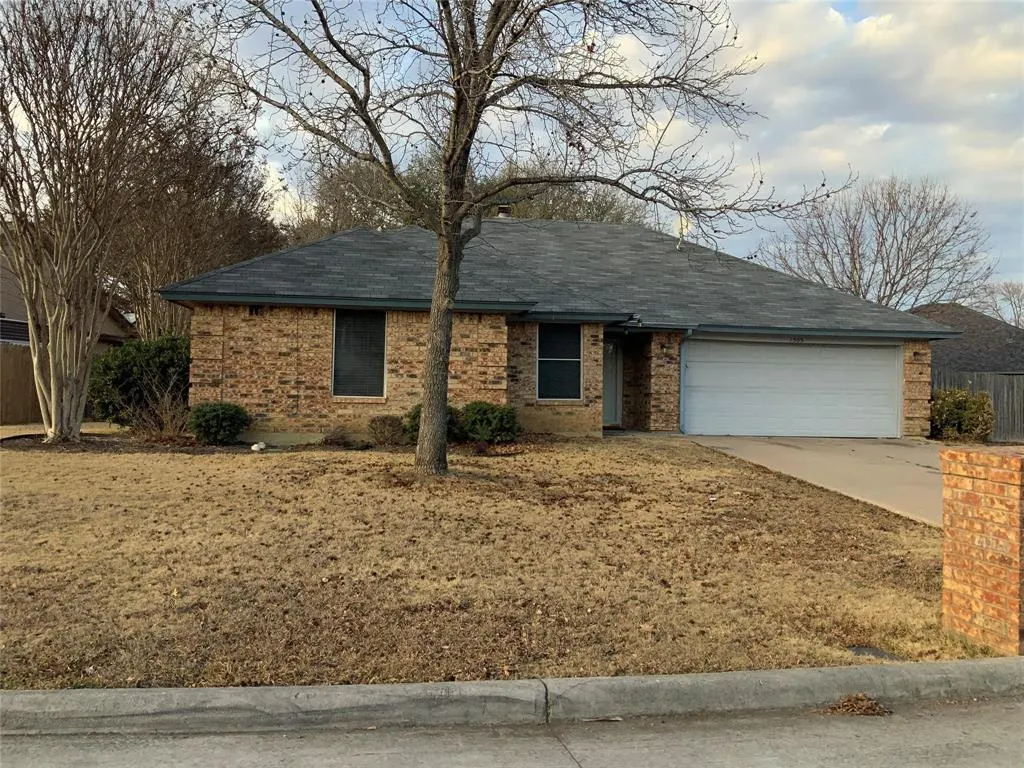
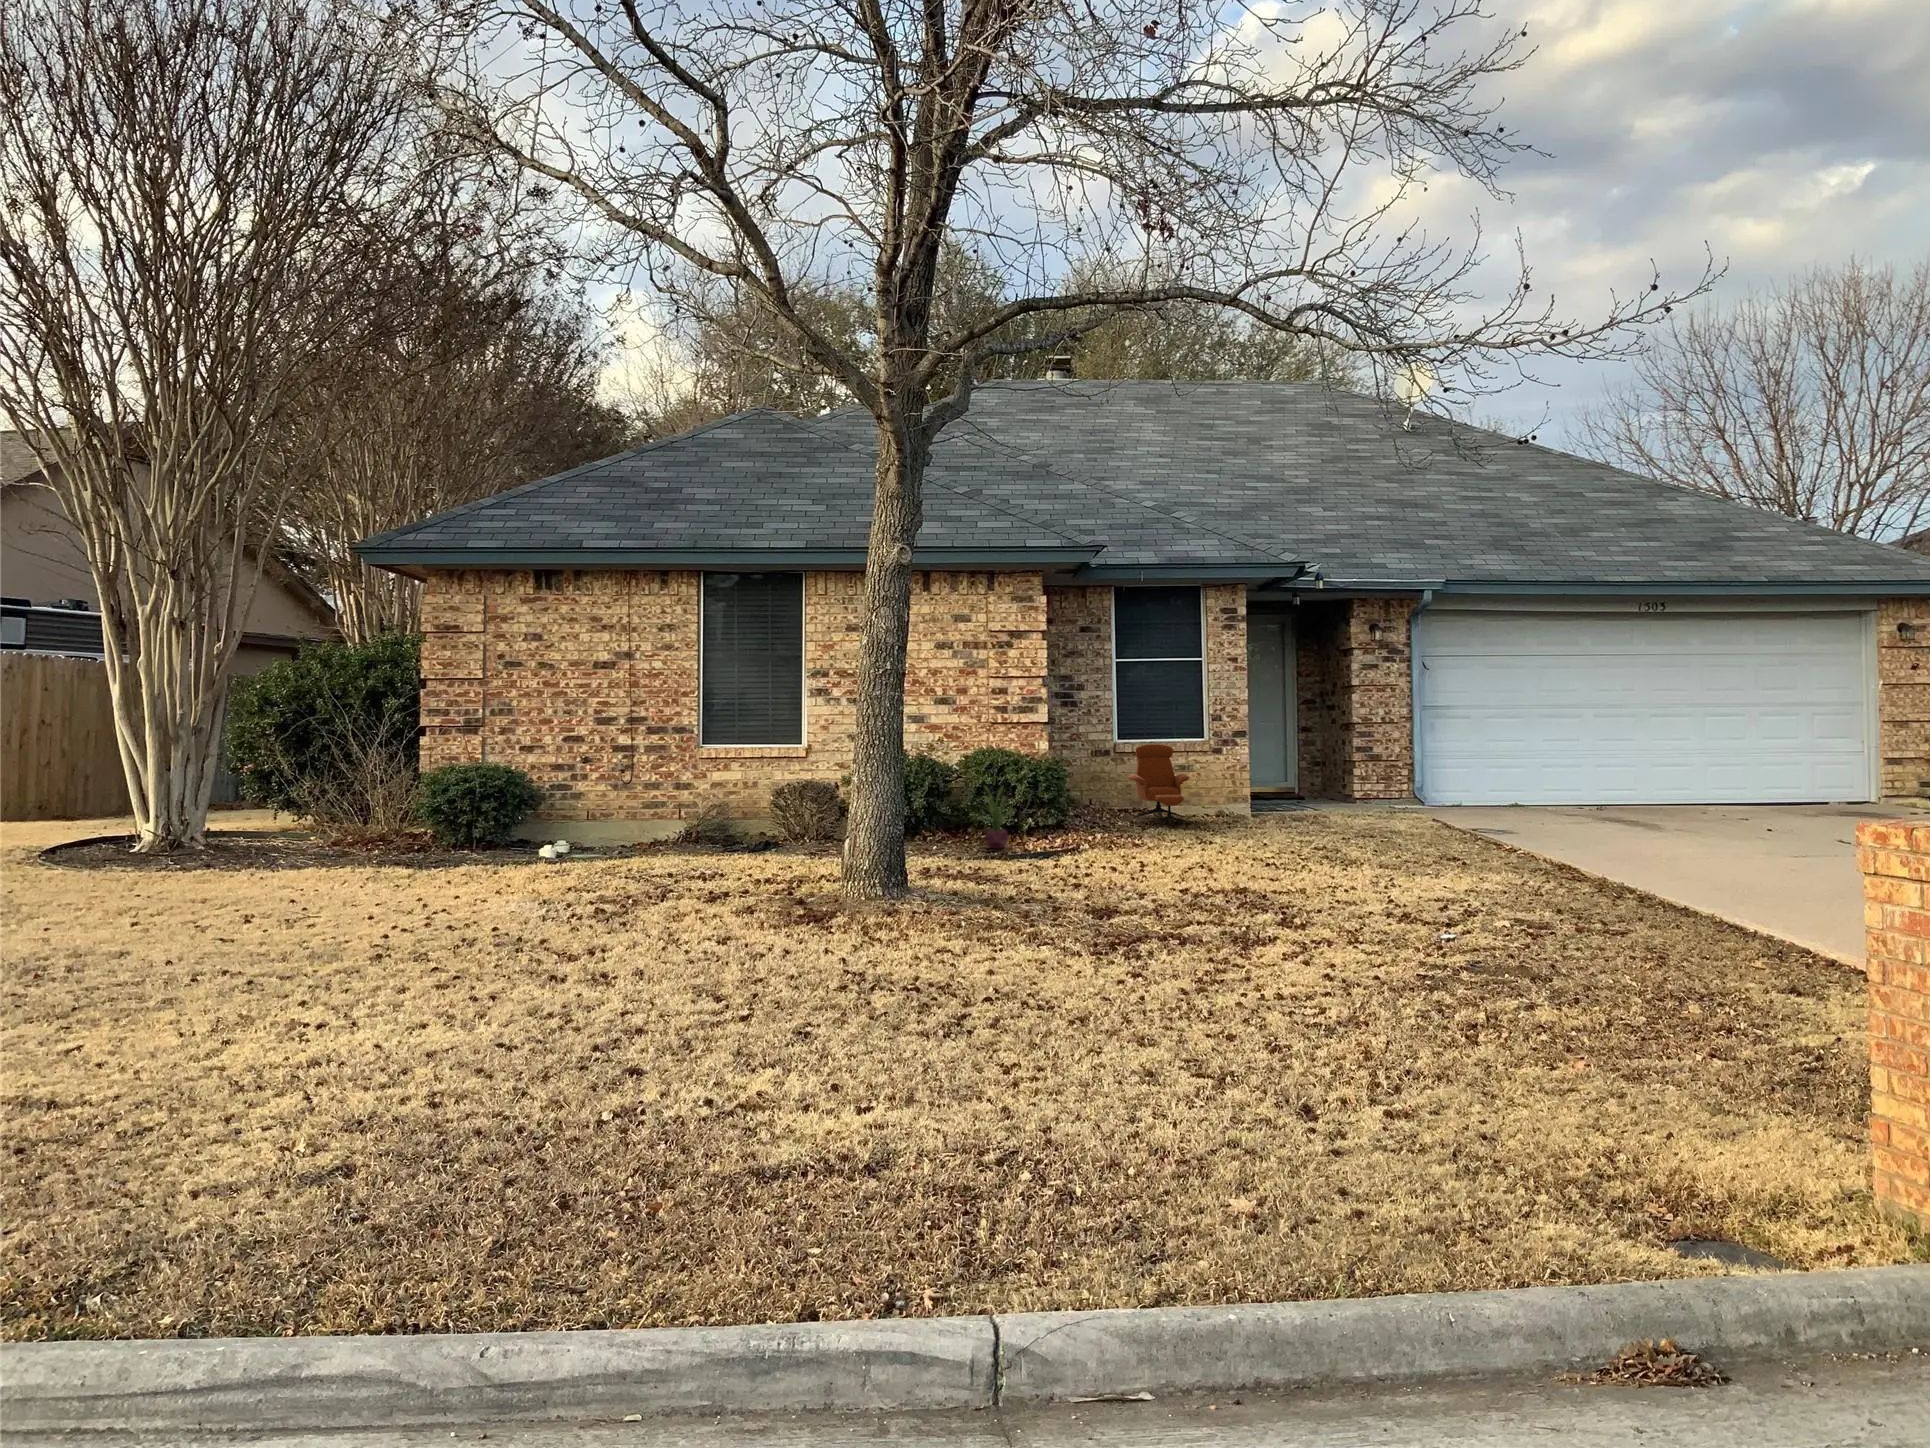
lounge chair: none [544,401,574,442] -> present [1128,744,1189,825]

